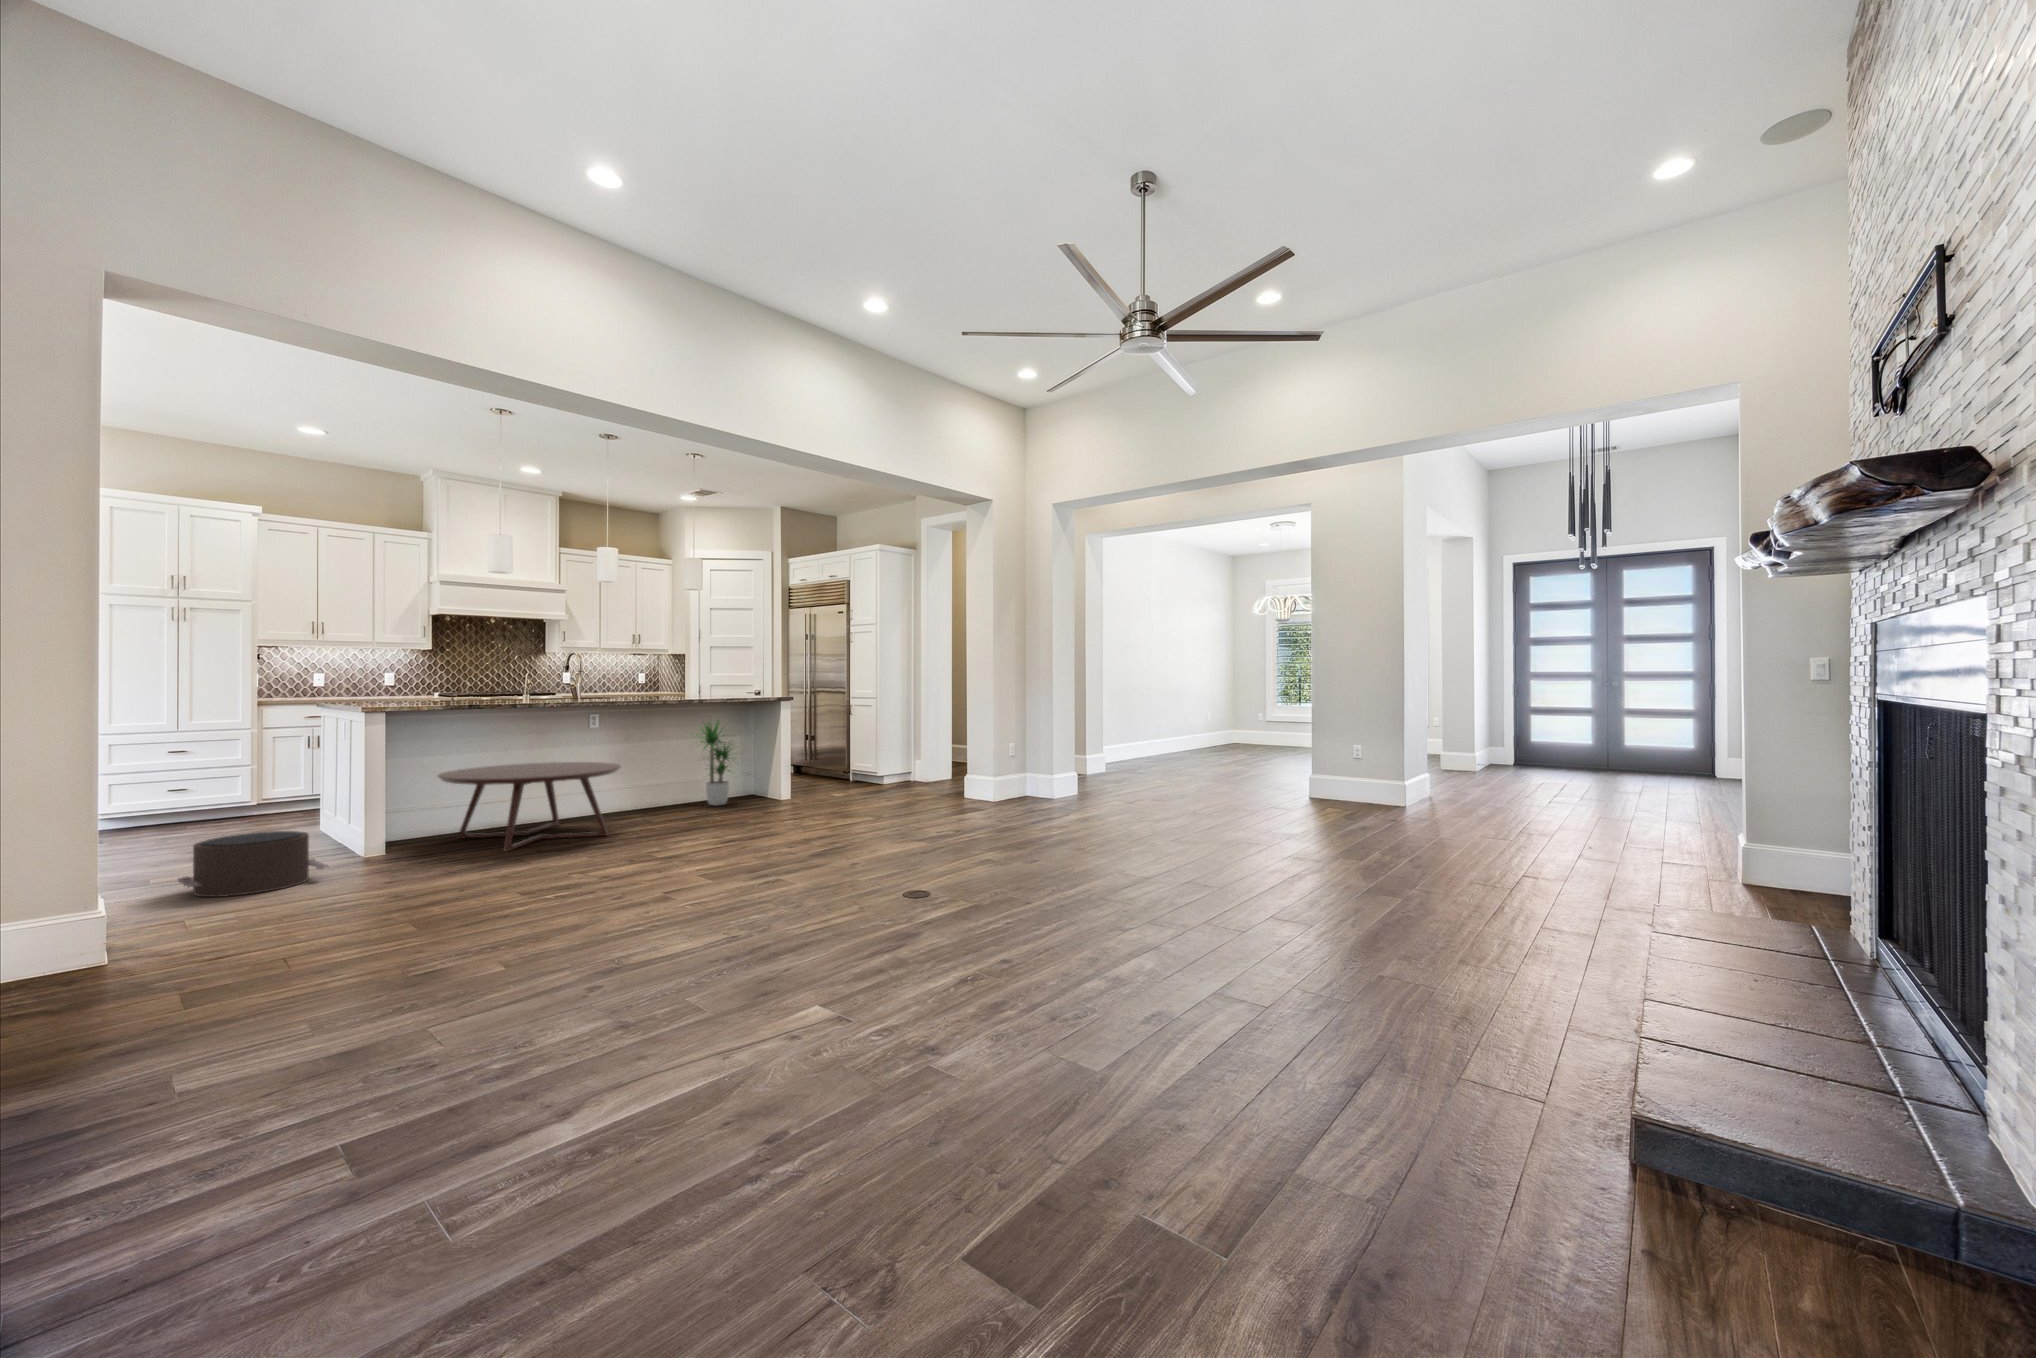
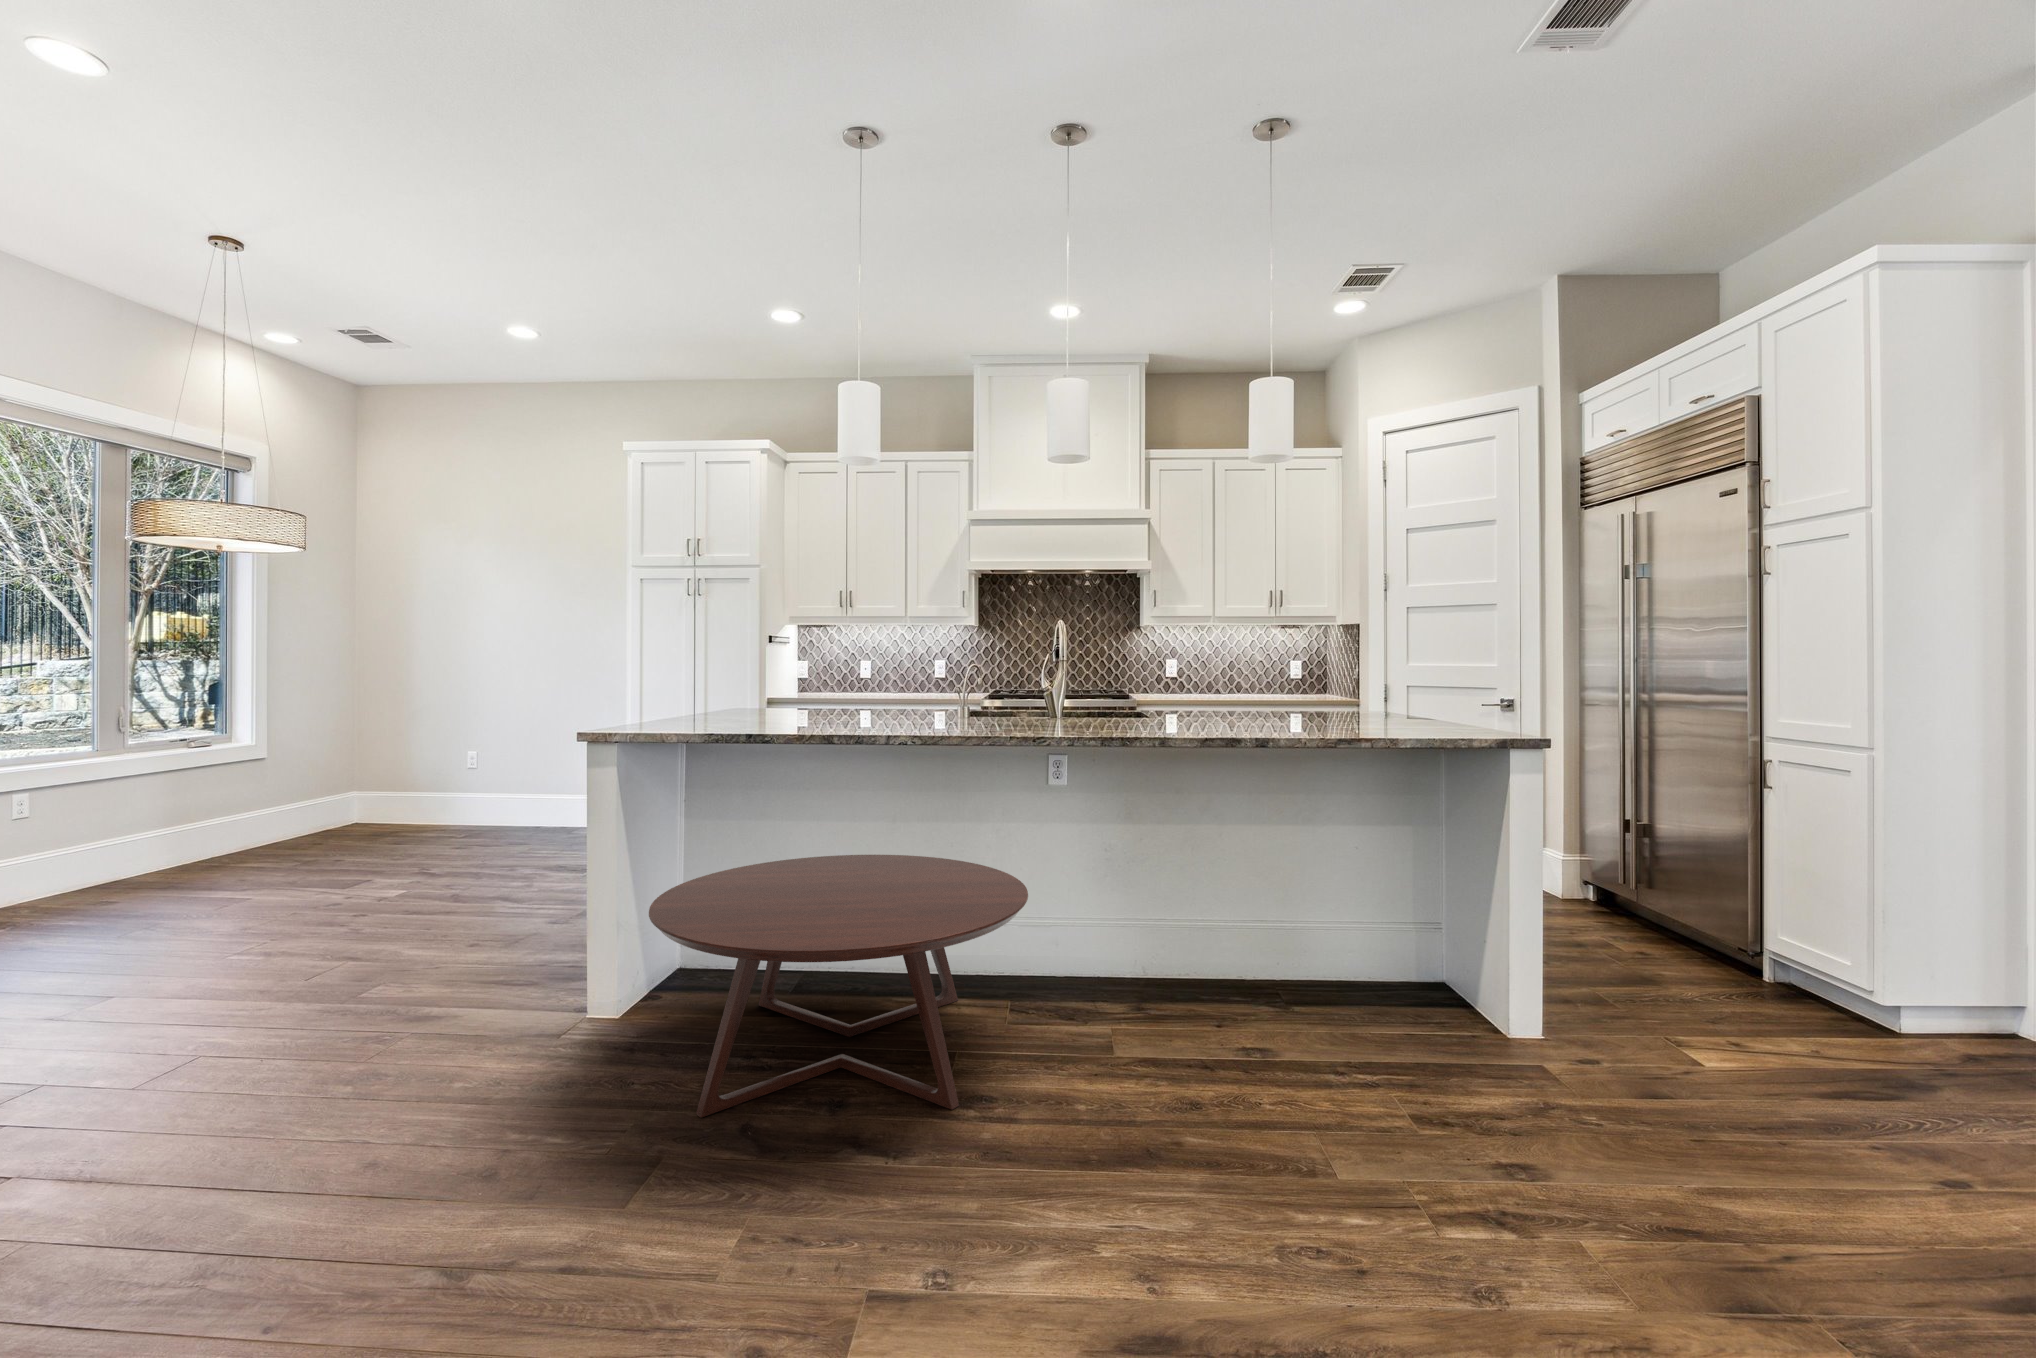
potted plant: present [694,719,735,806] -> none [1252,775,1407,1014]
pouf: present [178,831,328,897] -> none [109,976,403,1142]

